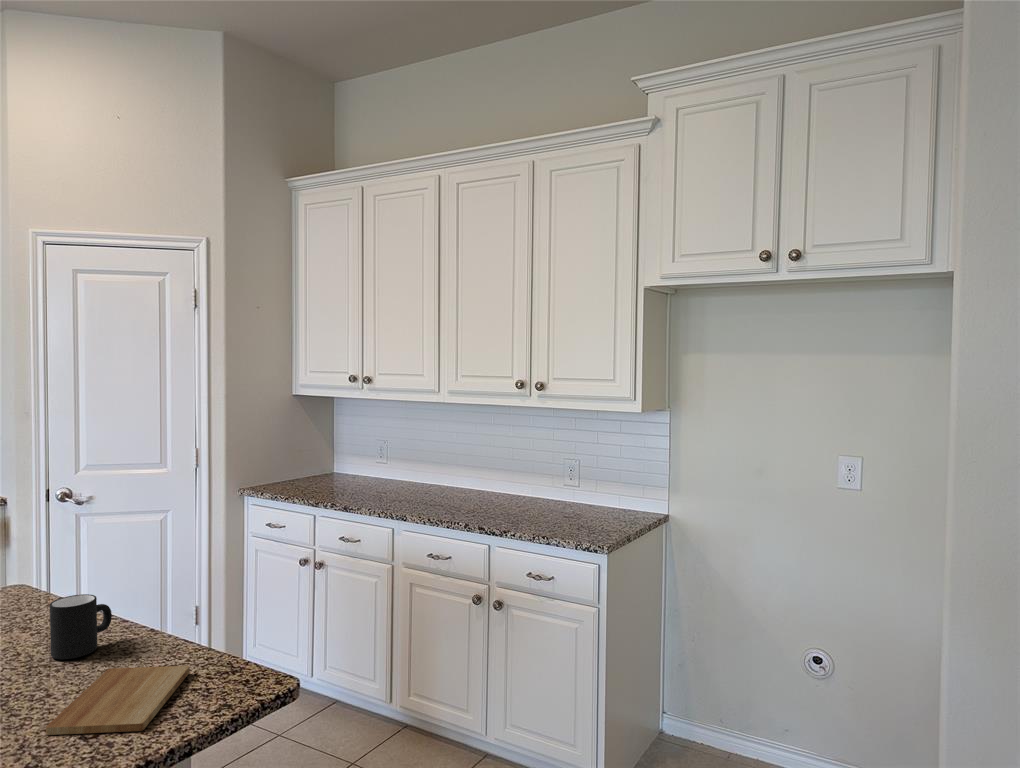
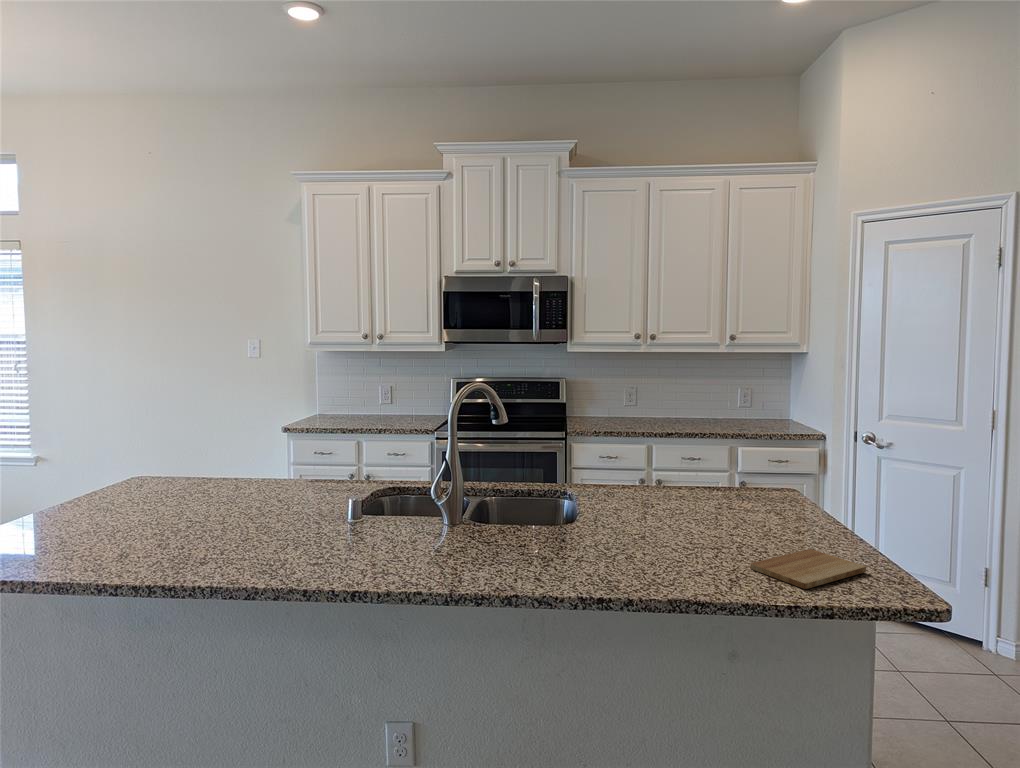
mug: present [50,594,112,659] -> none [783,493,829,538]

